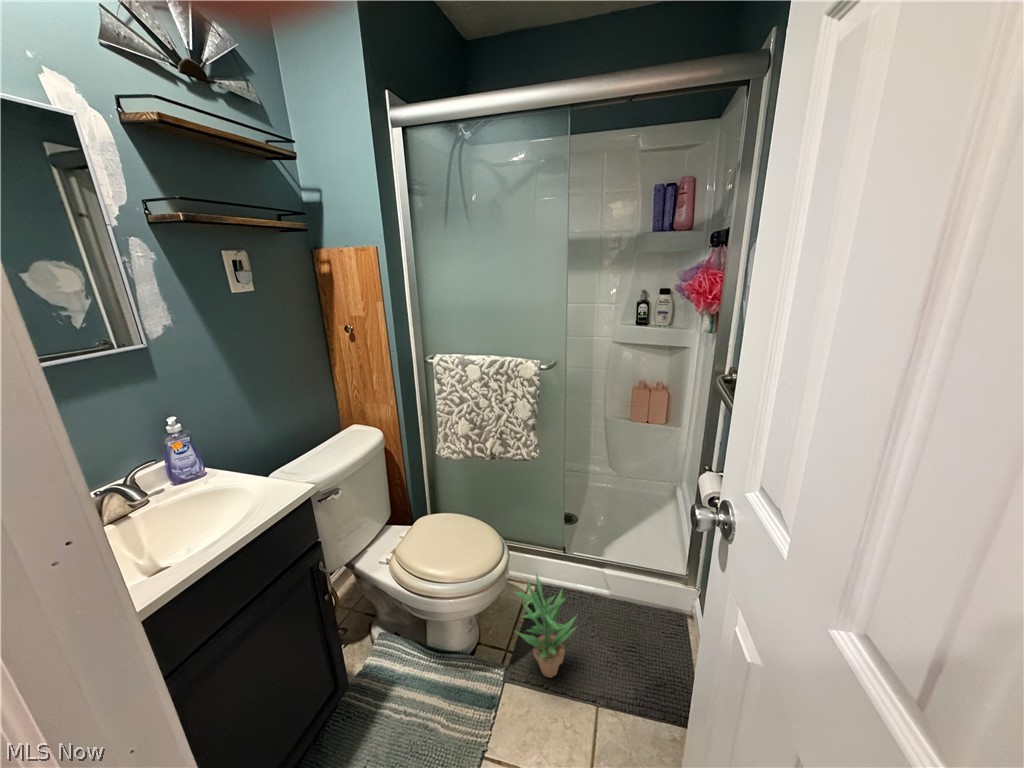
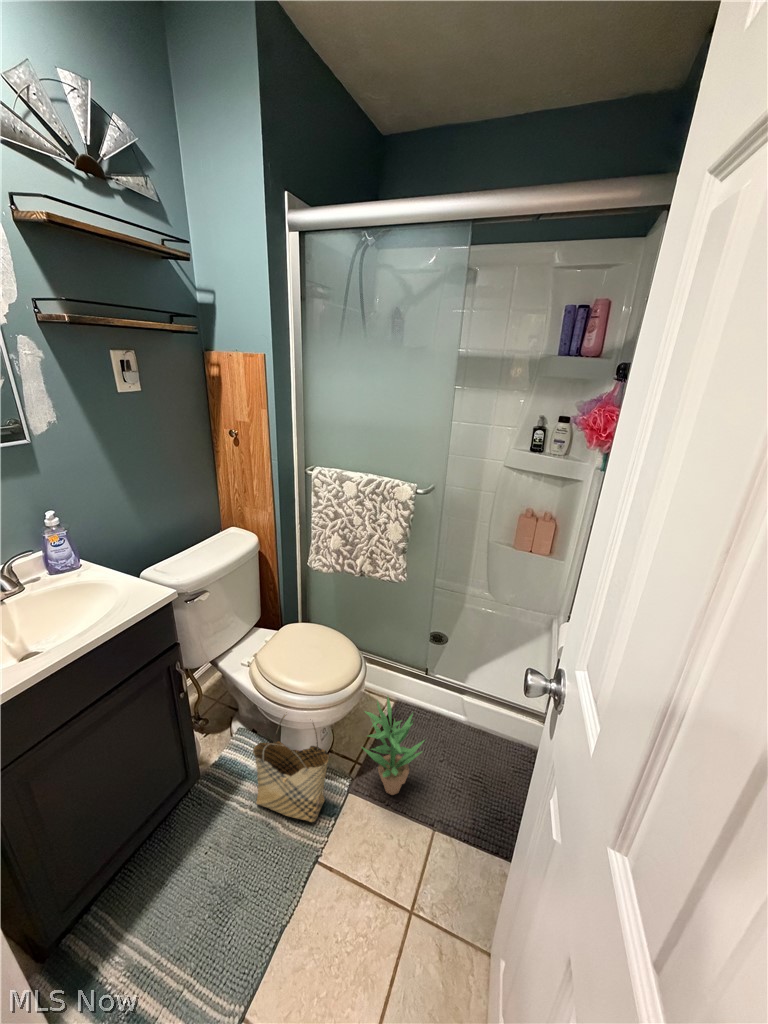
woven basket: none [403,599,484,718] -> present [253,715,329,822]

